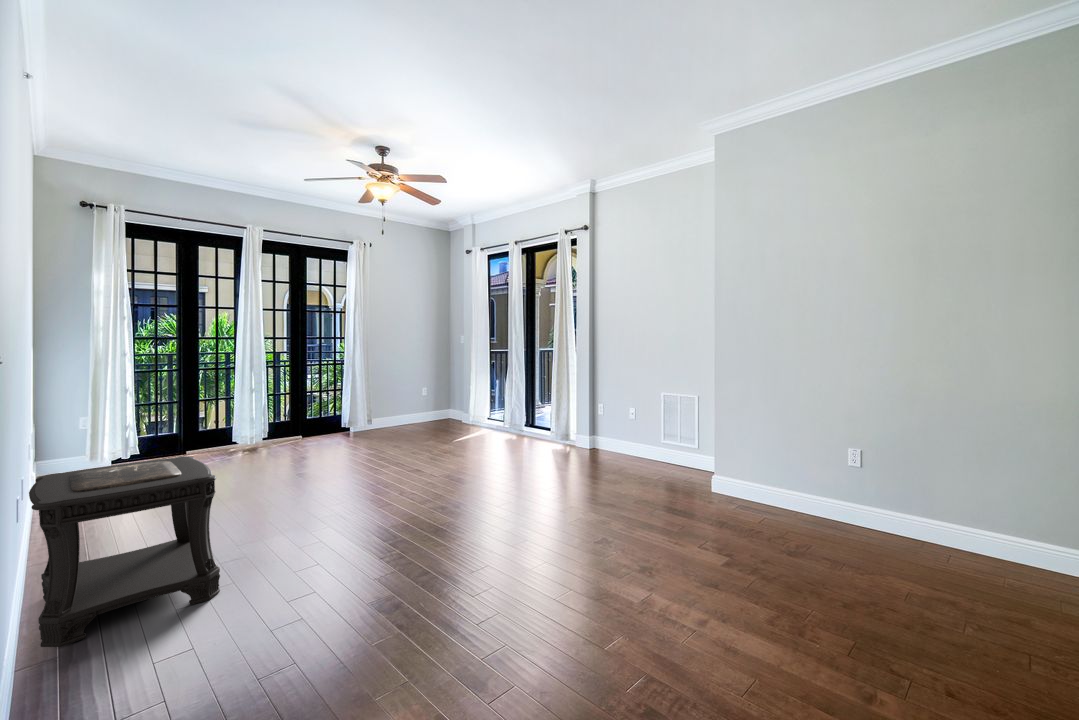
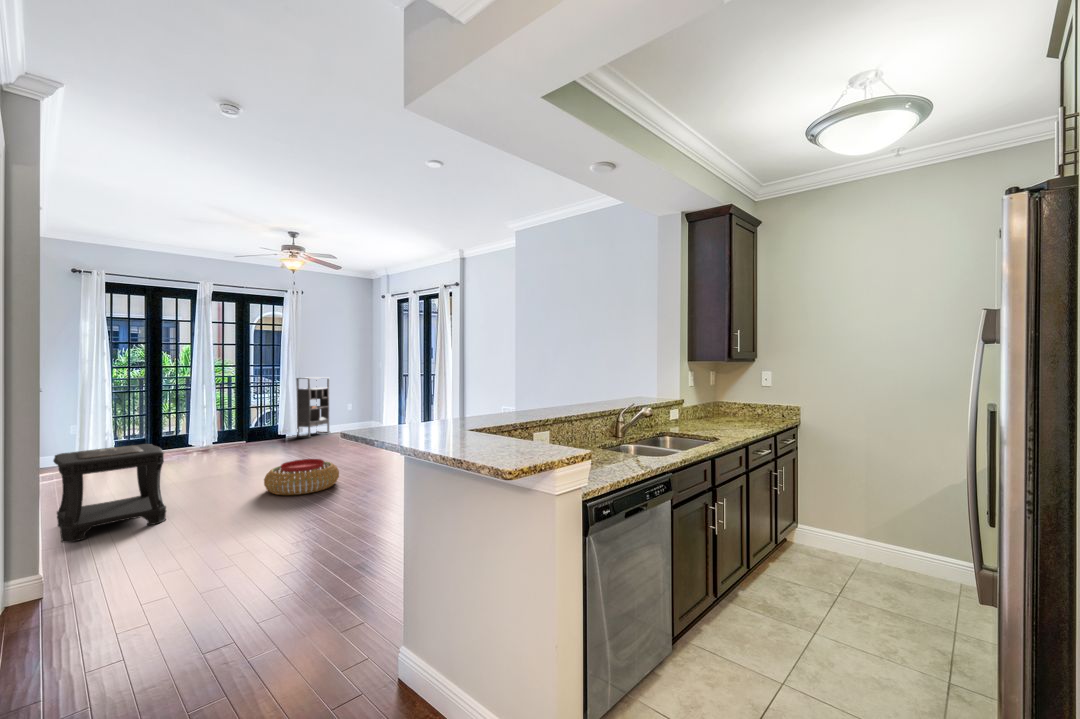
bookshelf: none [364,356,403,434] -> present [296,377,330,438]
pouf: none [360,478,467,540] -> present [264,459,339,495]

